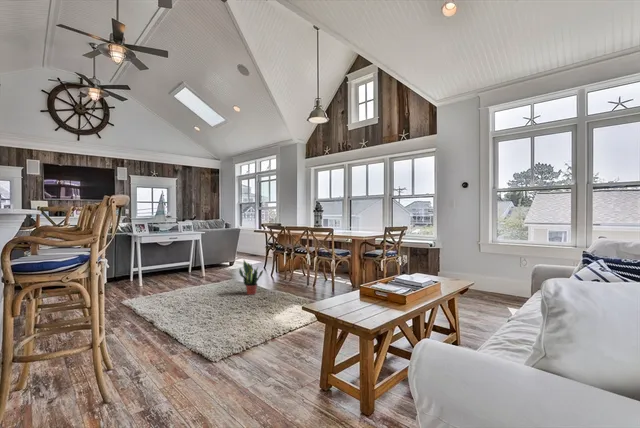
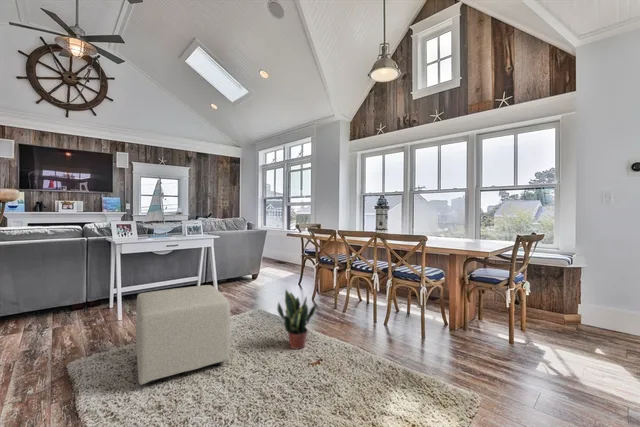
ottoman: none [157,260,211,306] -> present [136,285,230,385]

